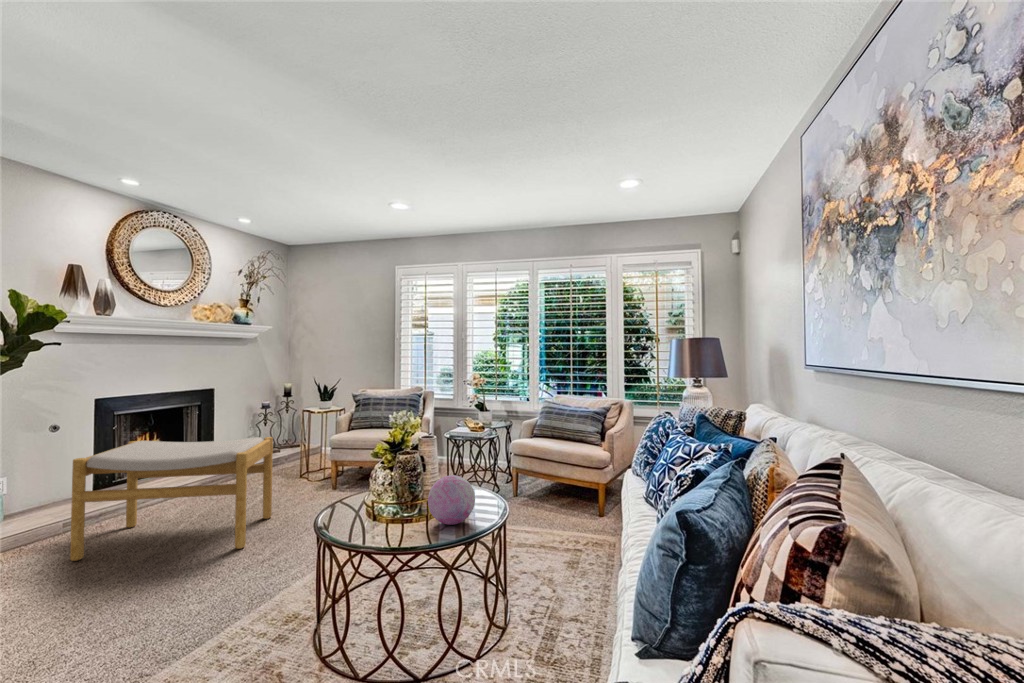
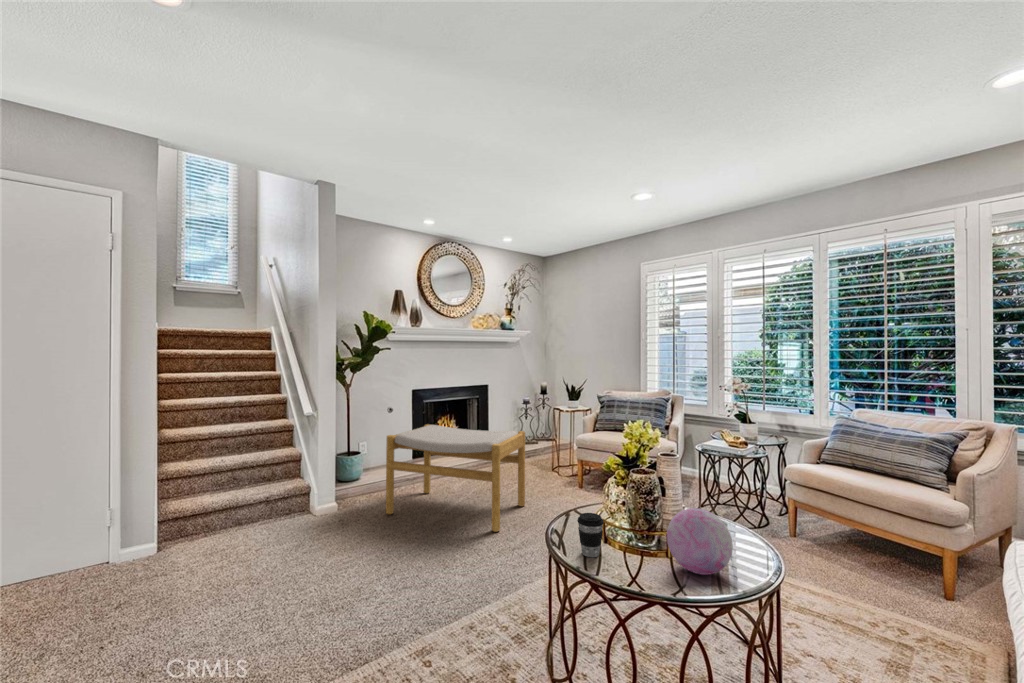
coffee cup: none [352,495,376,532] -> present [577,513,604,557]

